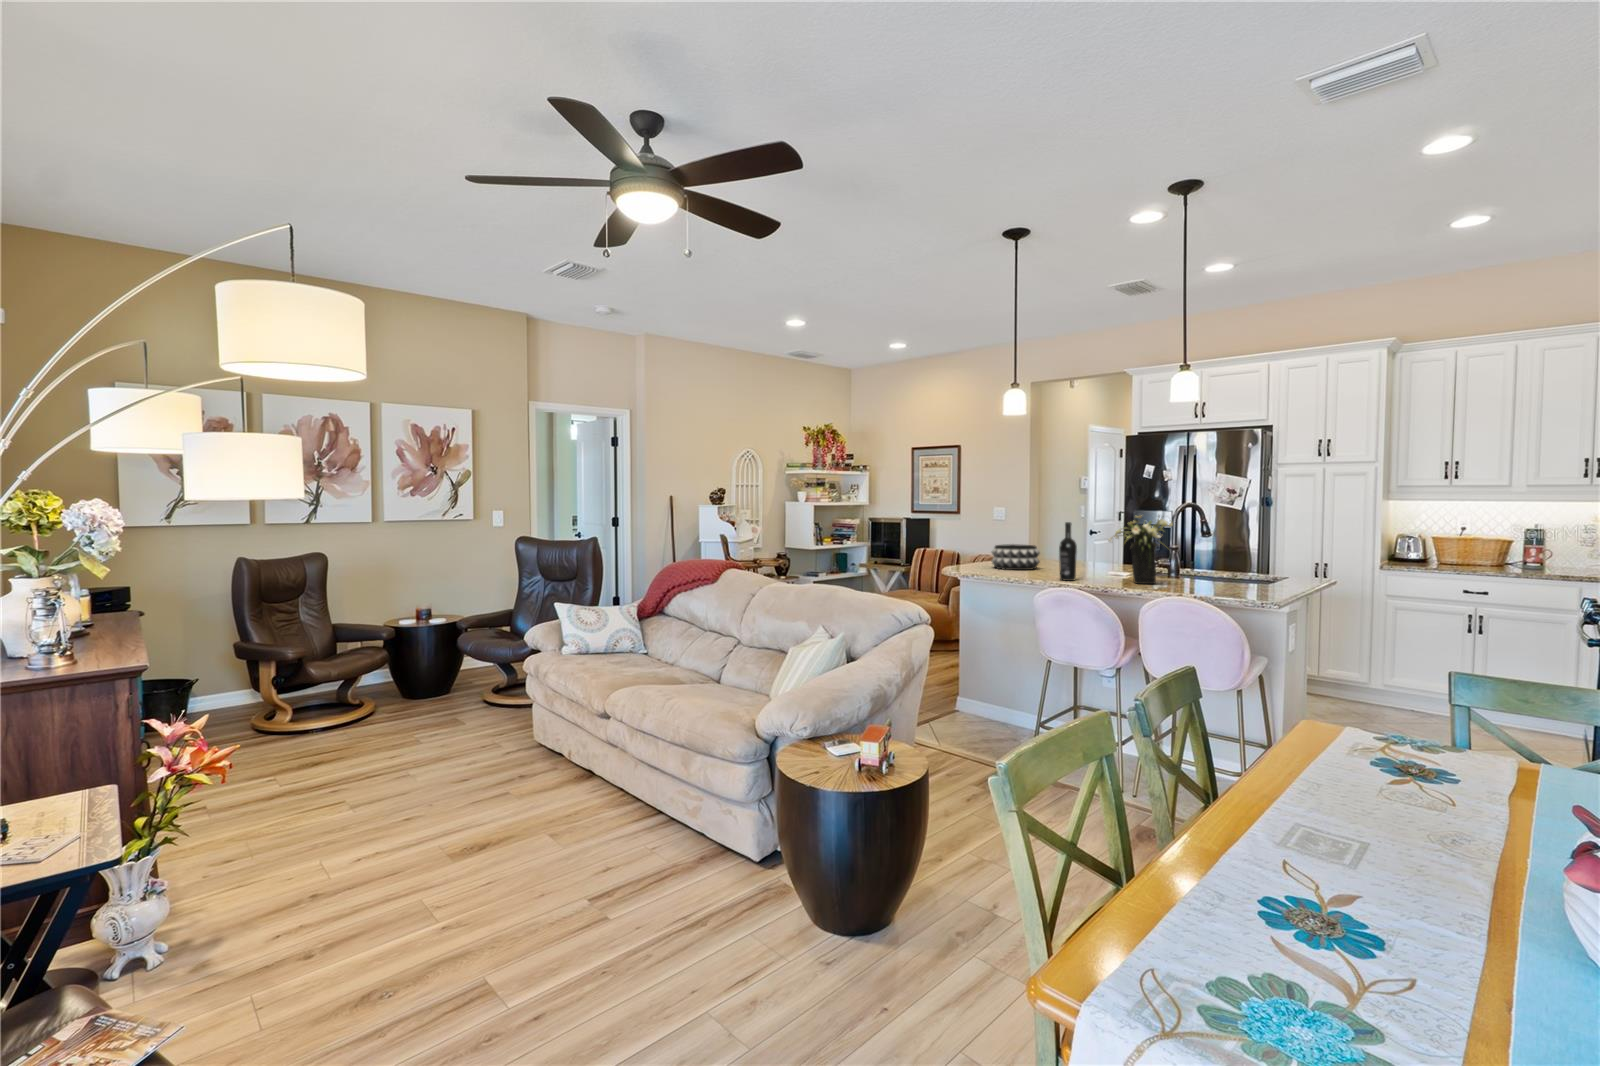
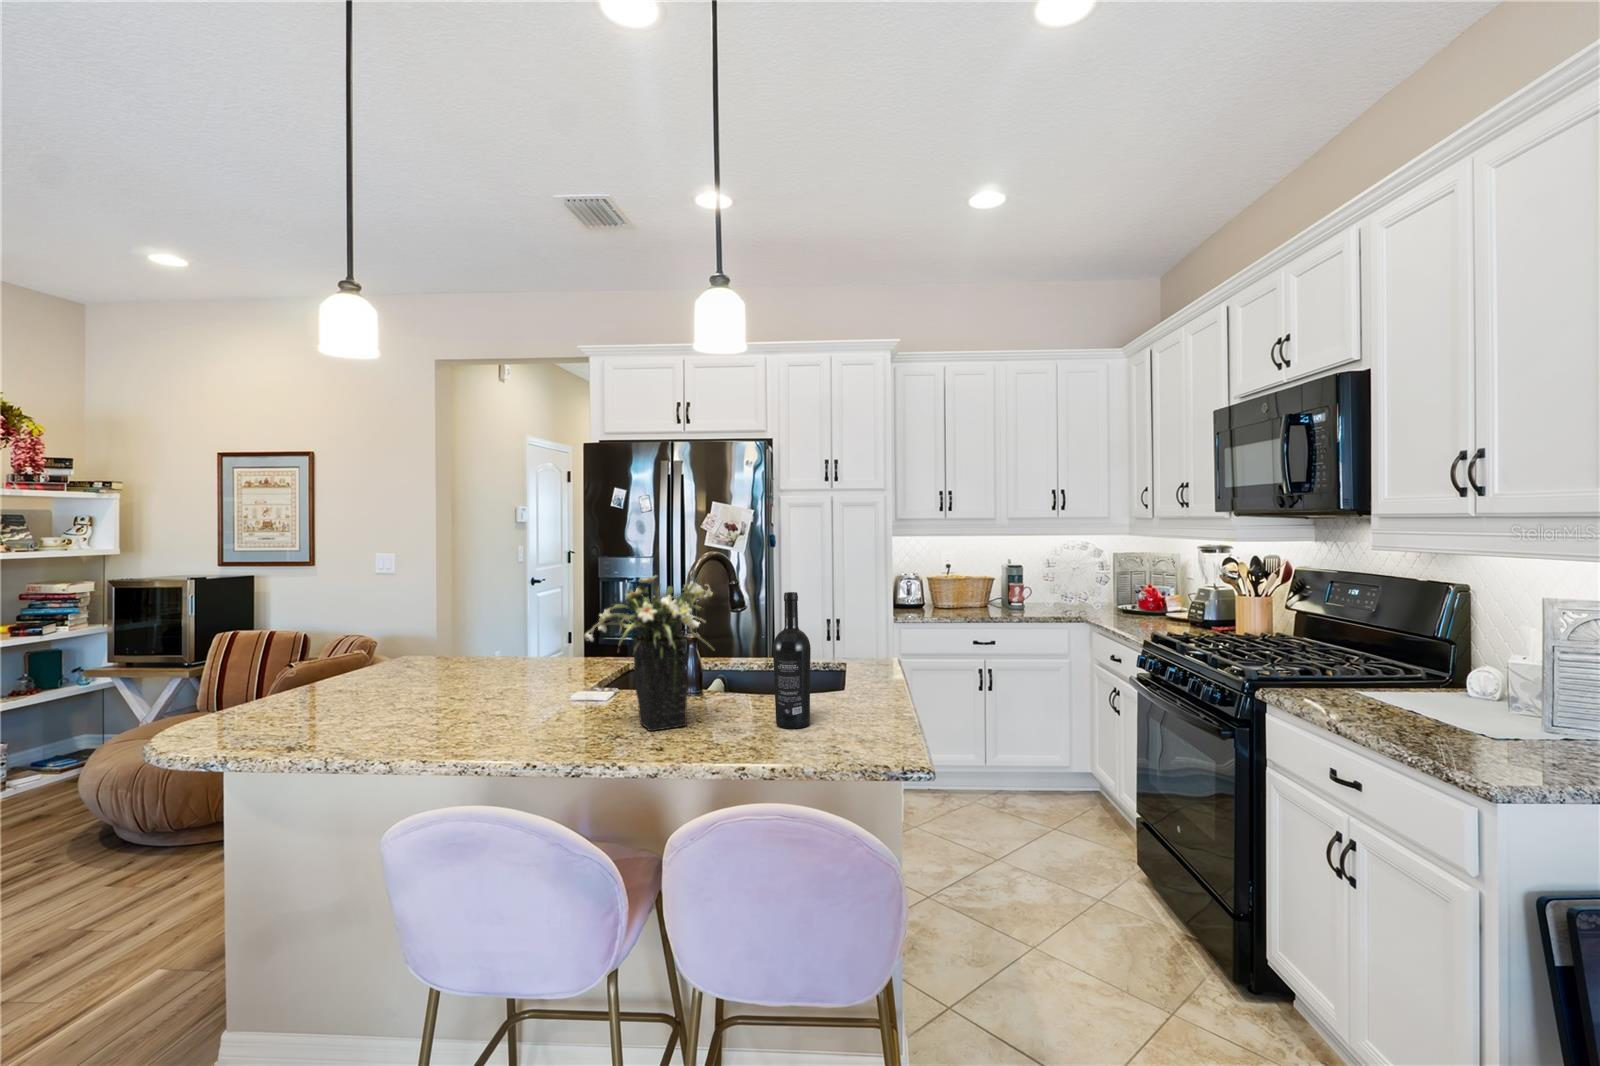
wine bottle: present [1059,522,1077,581] -> present [773,592,811,729]
decorative bowl: present [991,544,1040,570] -> none [311,641,433,709]

